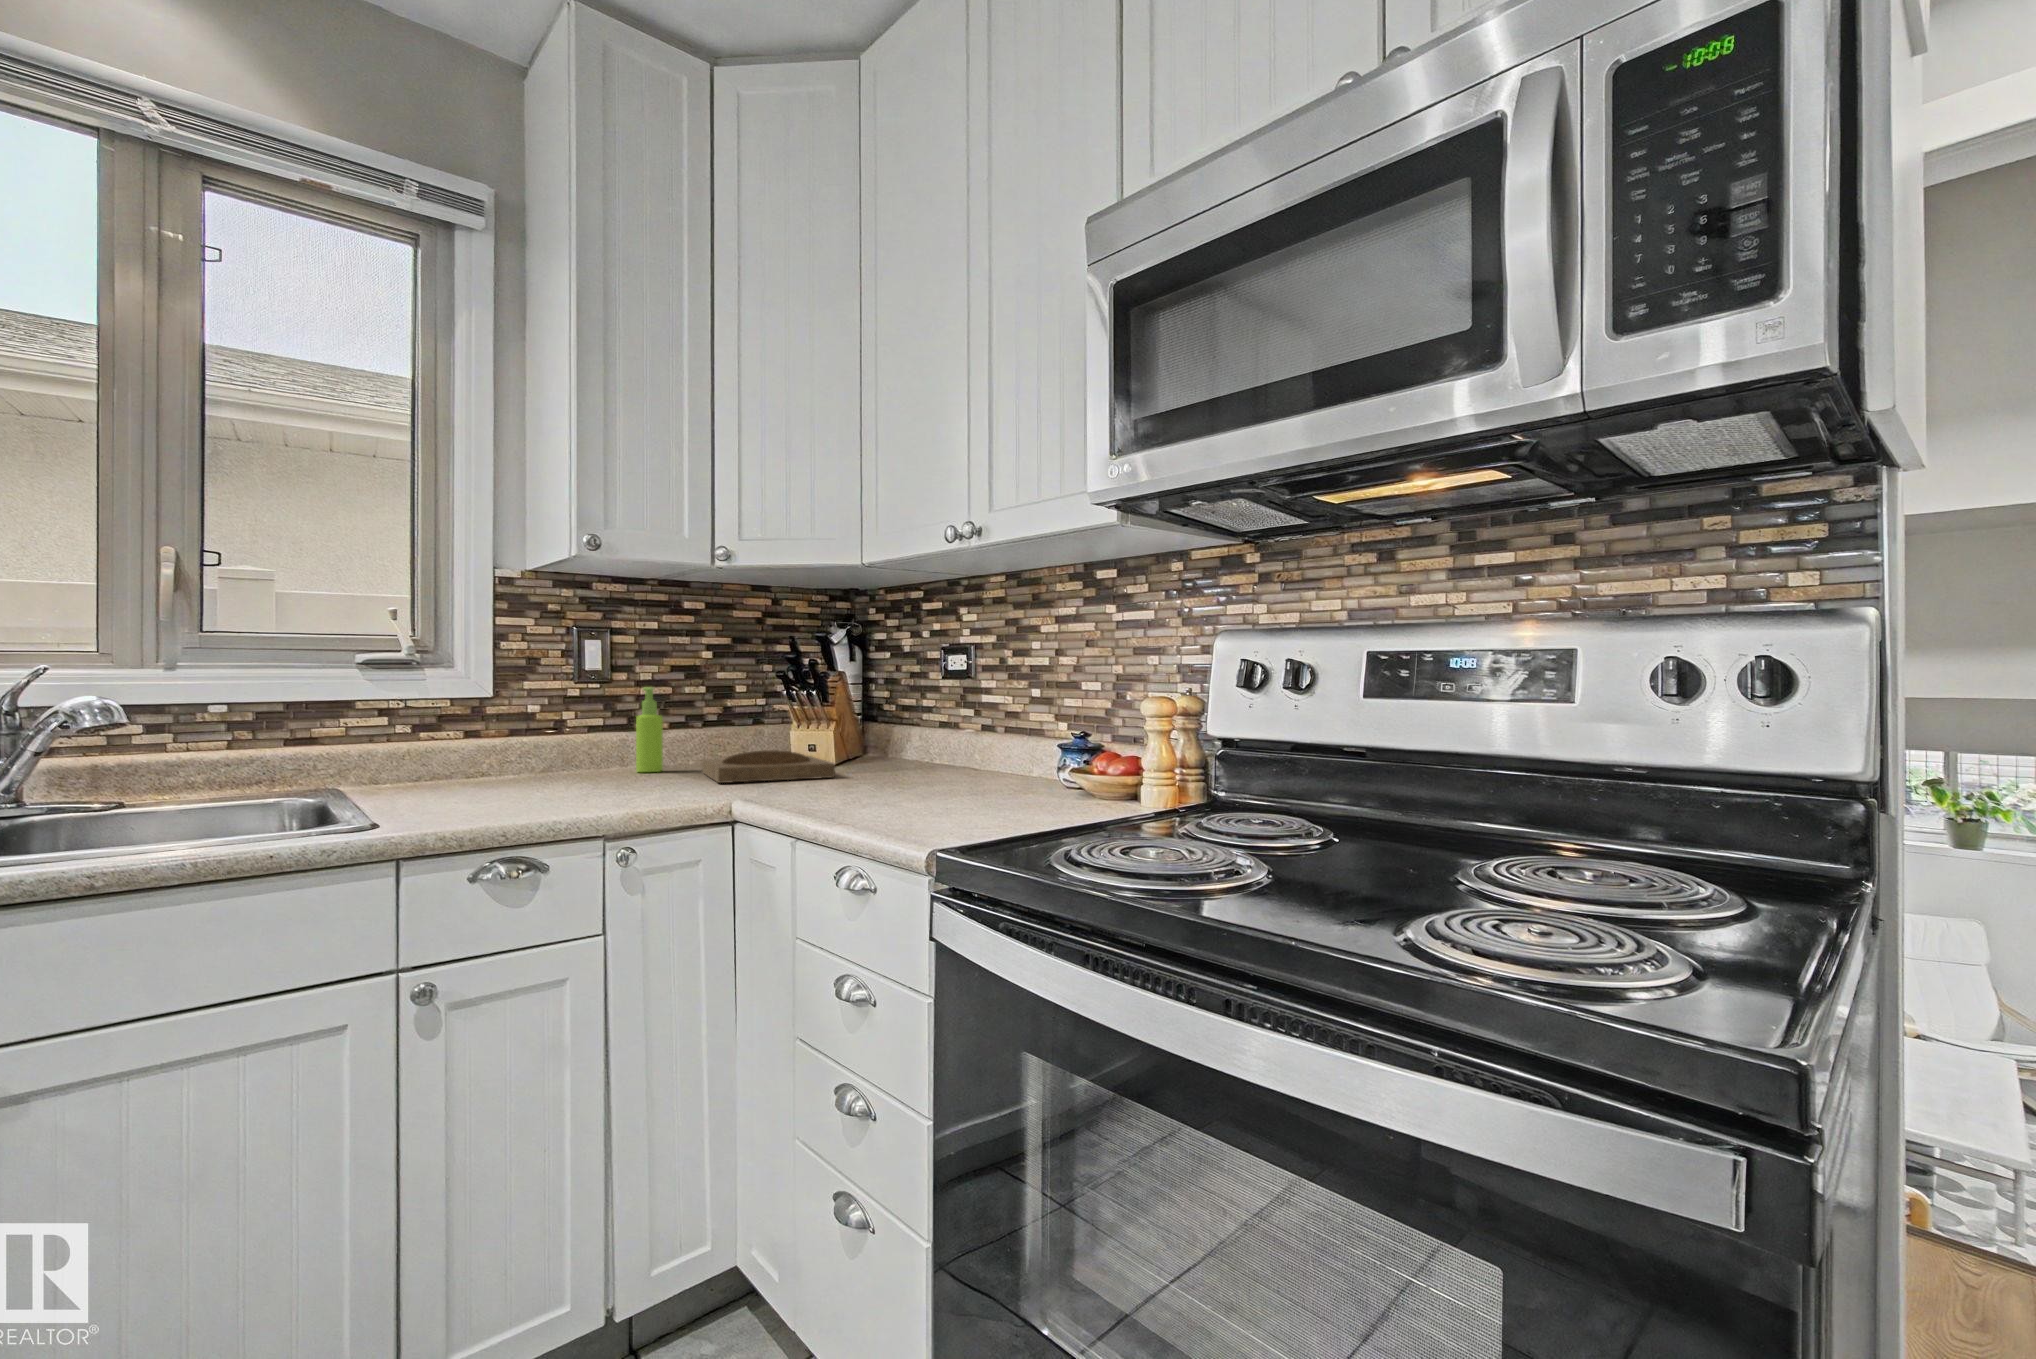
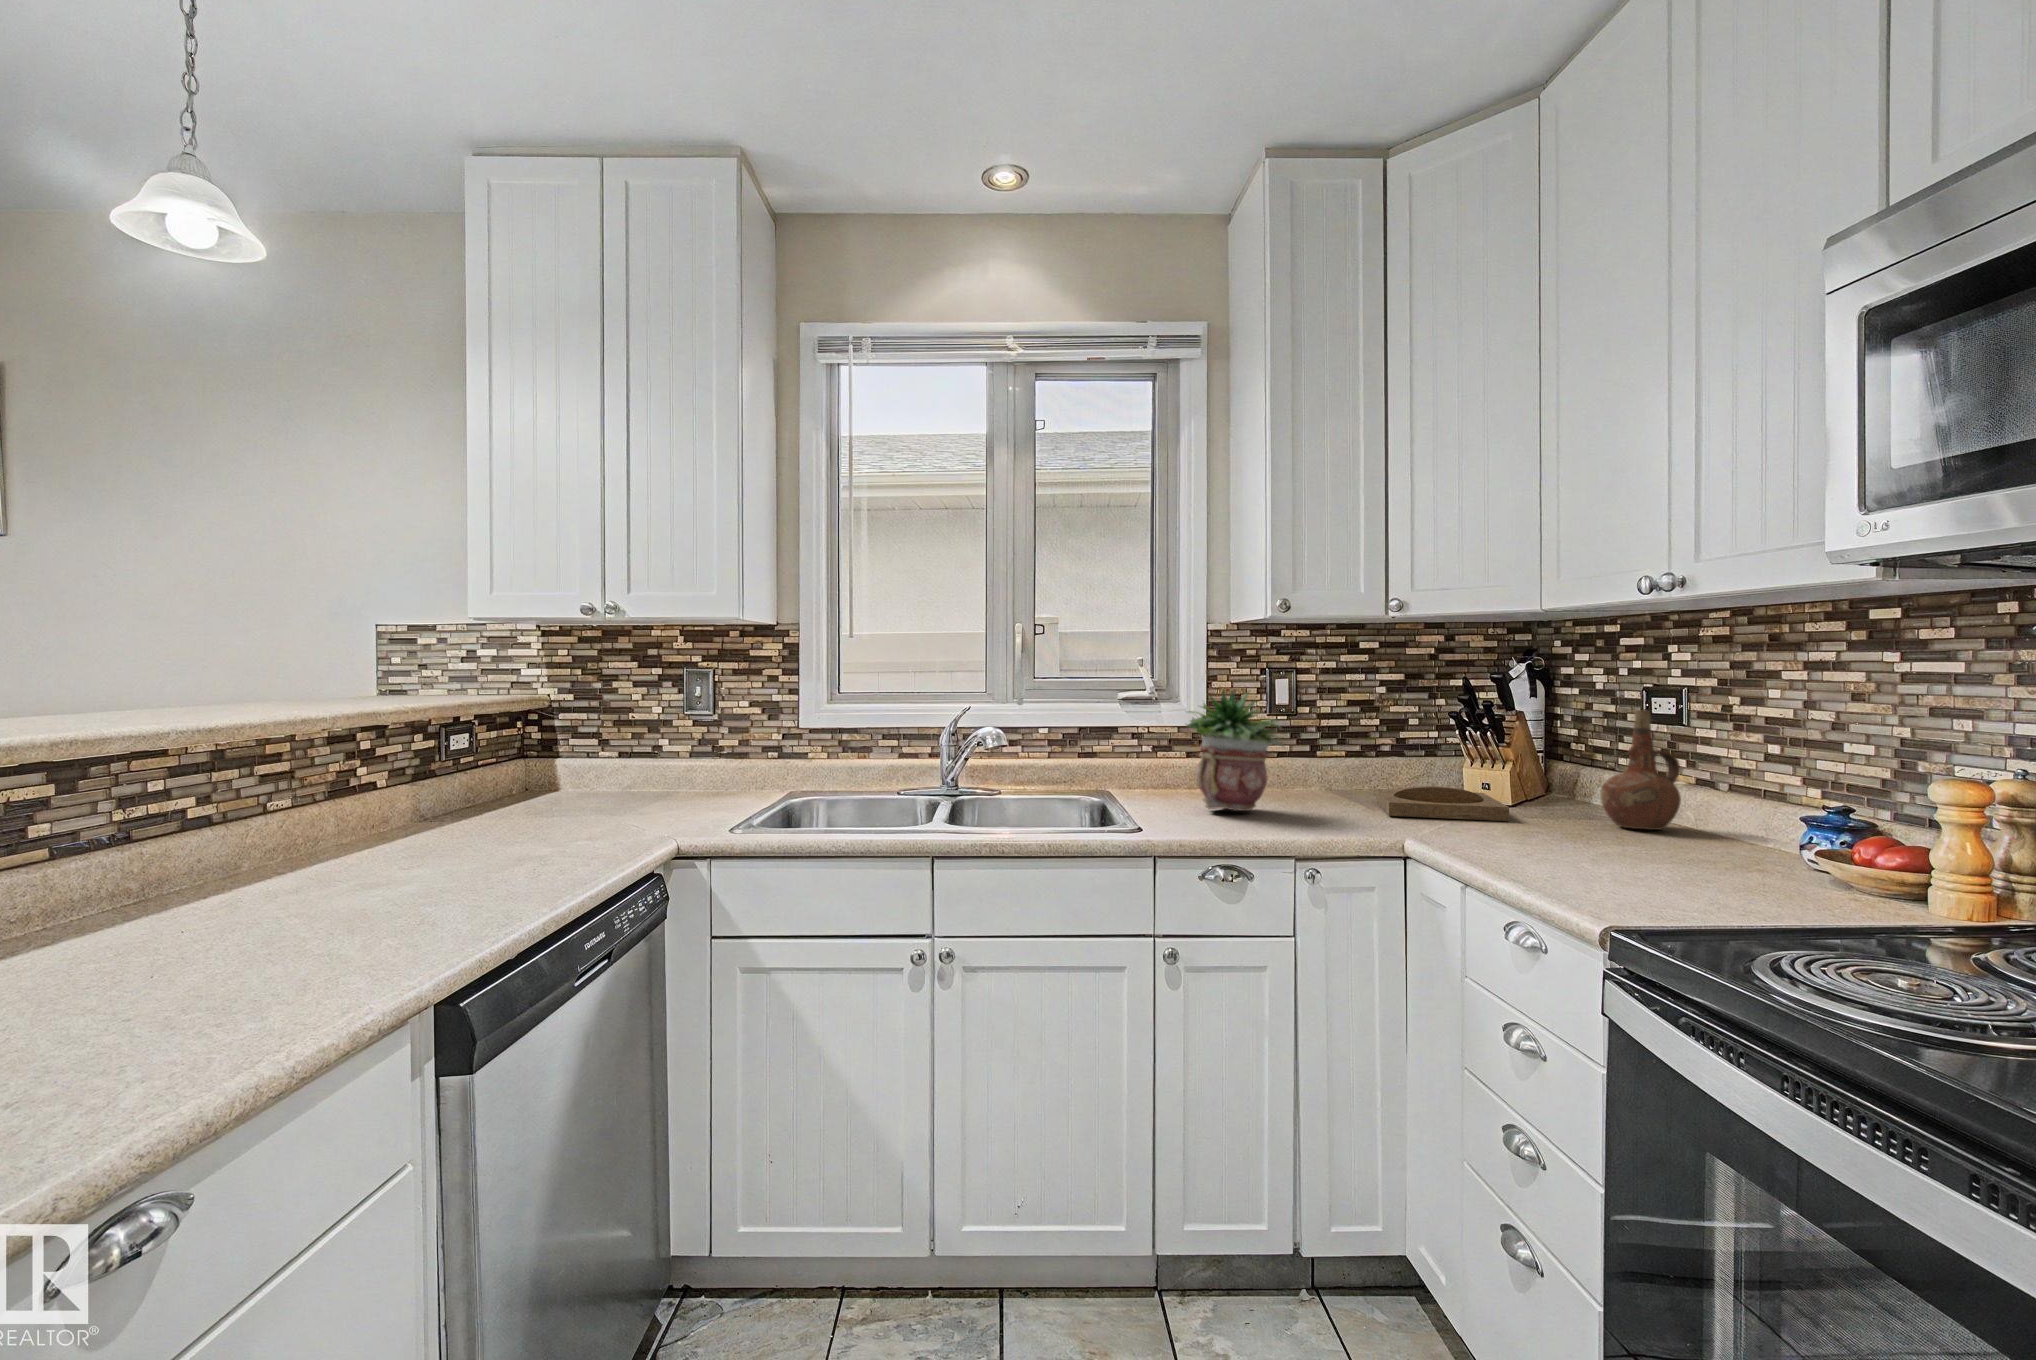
potted plant: none [462,638,604,793] -> present [1187,690,1284,811]
ceramic pitcher: none [911,663,972,773] -> present [1600,710,1681,830]
soap dispenser: present [636,687,663,772] -> none [1318,721,1341,795]

